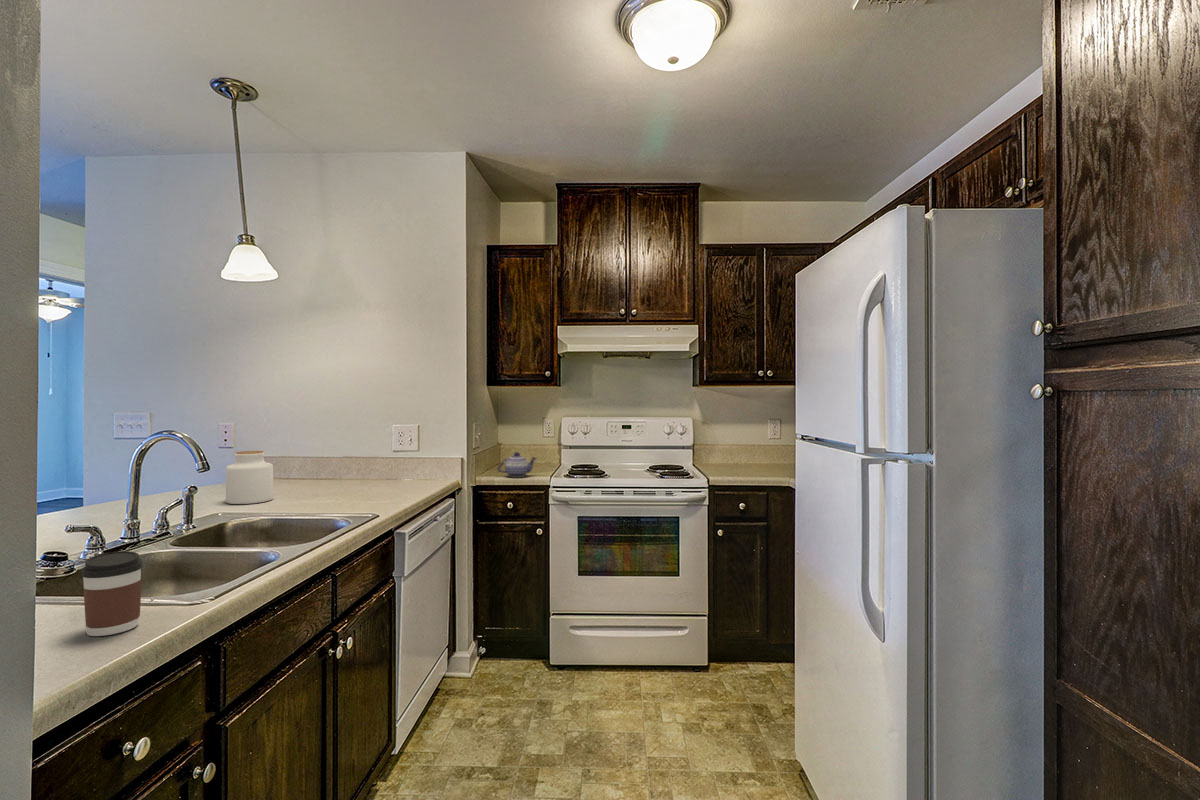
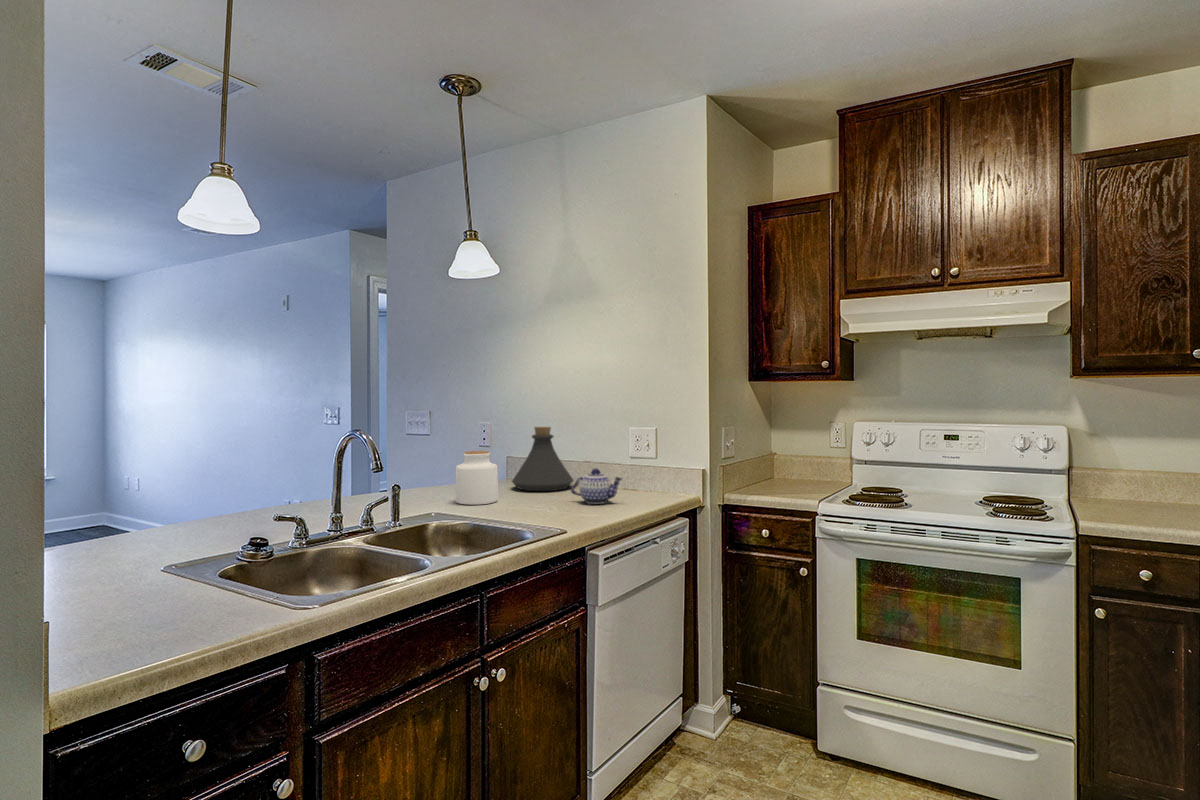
bottle: none [271,426,338,487] -> present [512,427,573,491]
teapot: present [497,452,536,477] -> present [571,469,622,504]
coffee cup: present [81,551,142,636] -> none [180,548,234,630]

